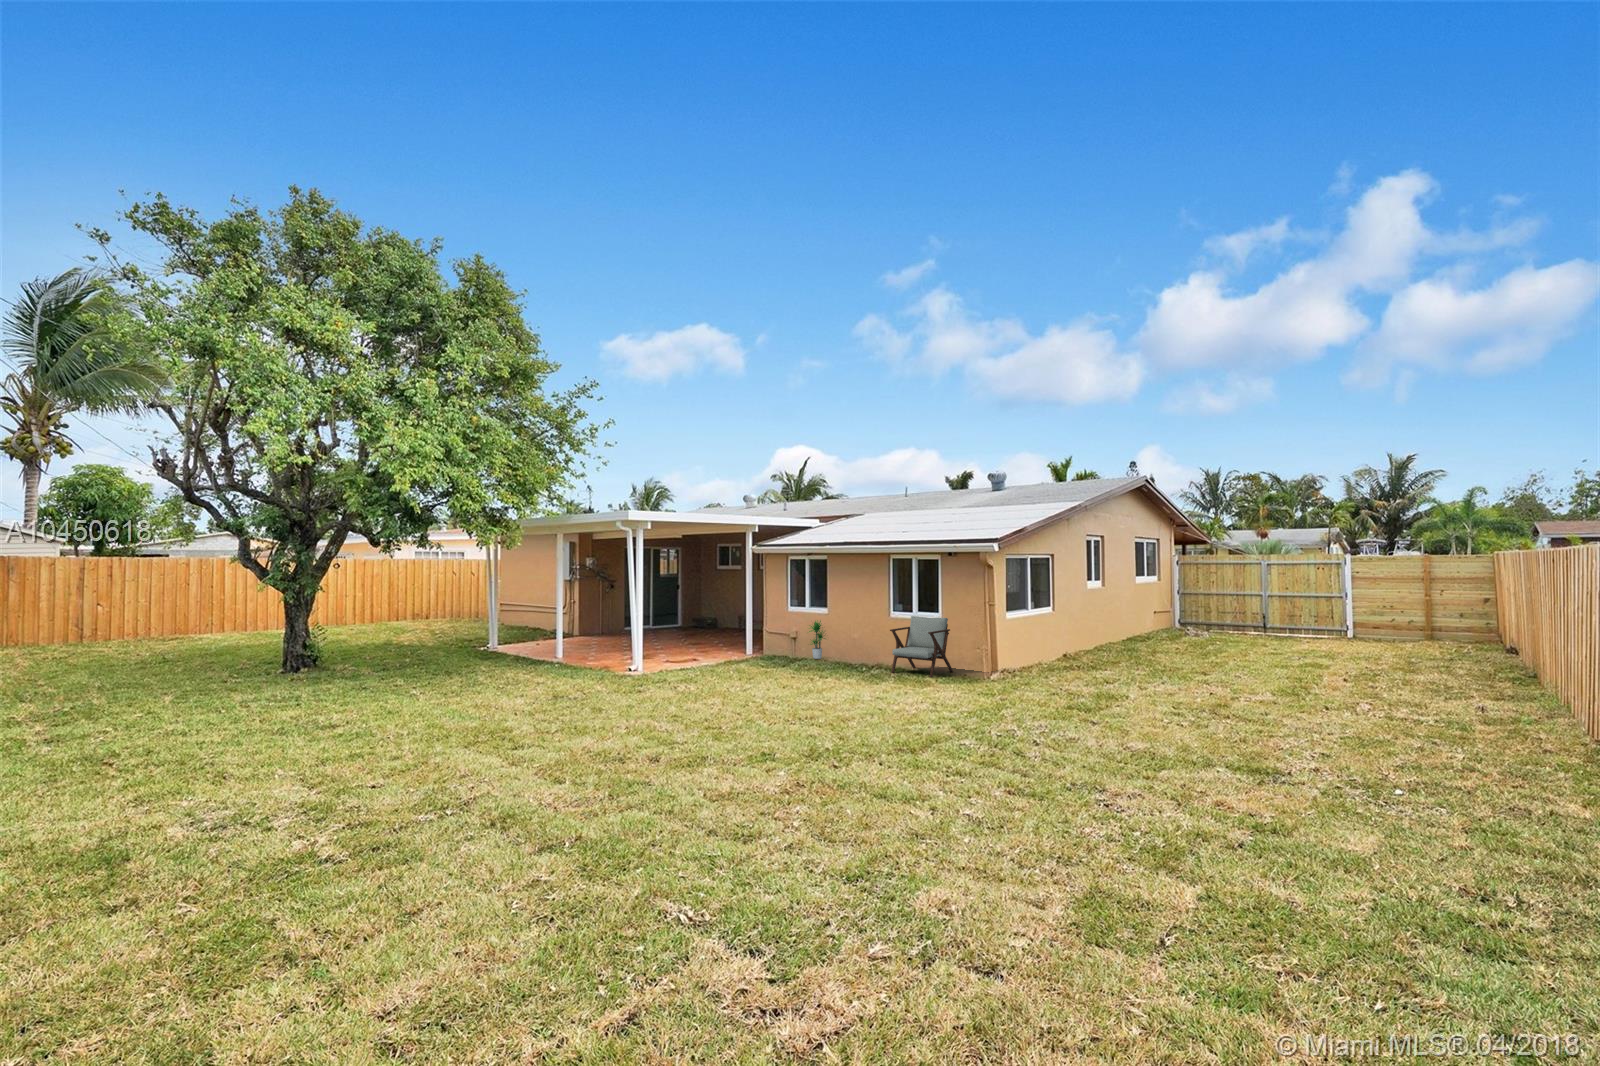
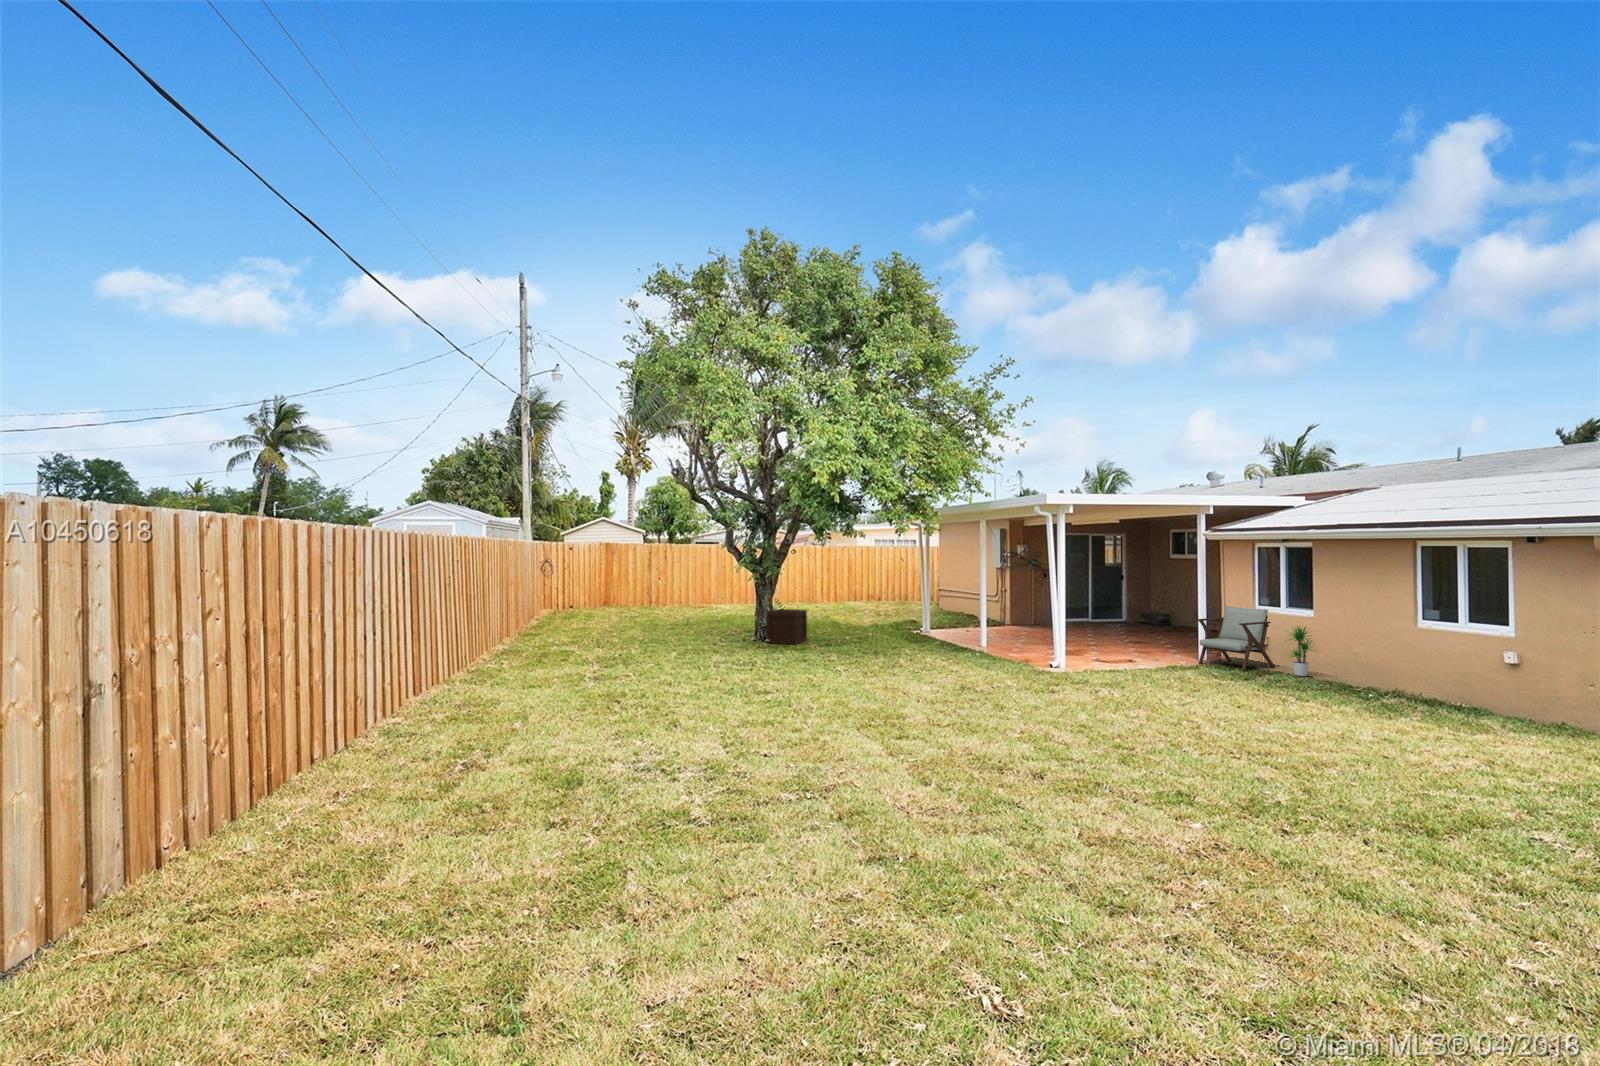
lounge chair: present [890,616,953,677] -> present [1197,606,1275,671]
wooden crate: none [303,631,358,672] -> present [766,609,807,644]

